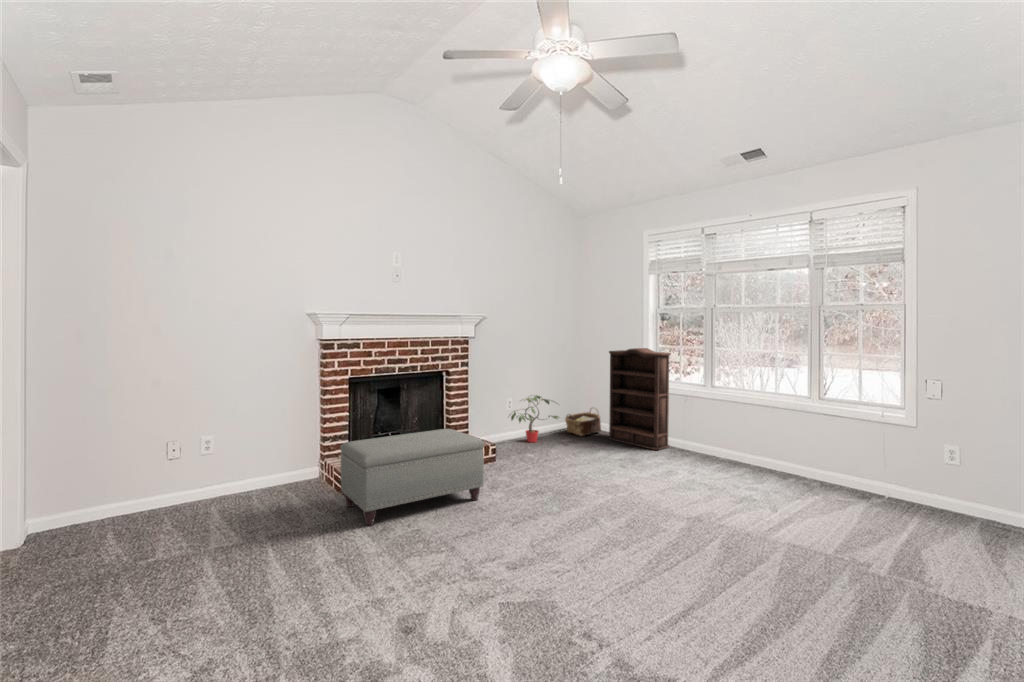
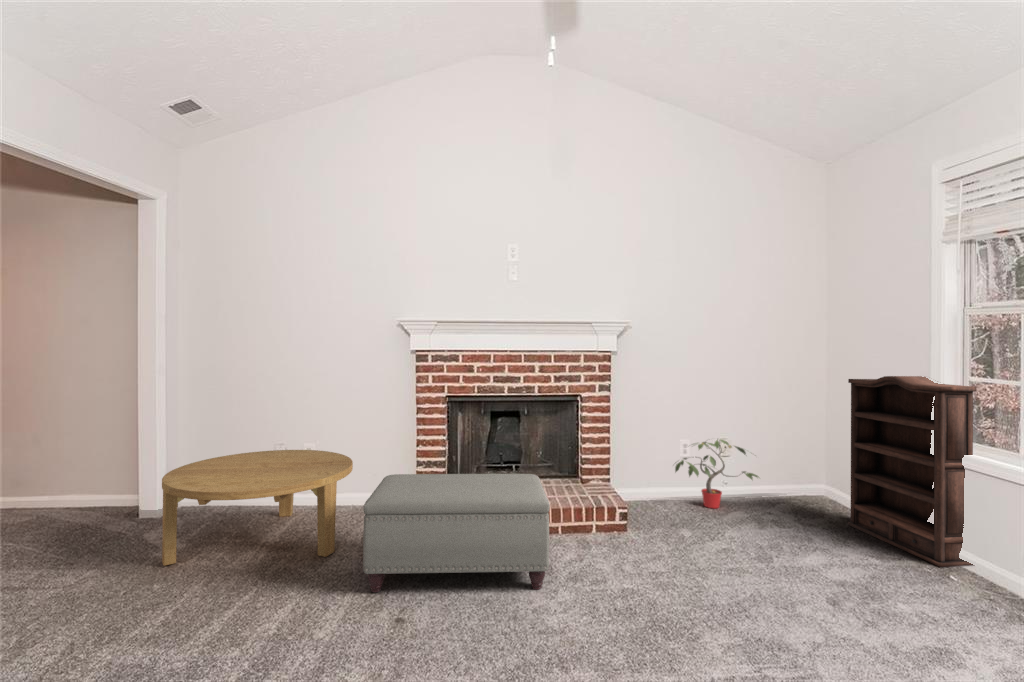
woven basket: present [565,410,601,436] -> none [777,467,842,511]
coffee table: none [115,436,299,554] -> present [162,450,353,566]

